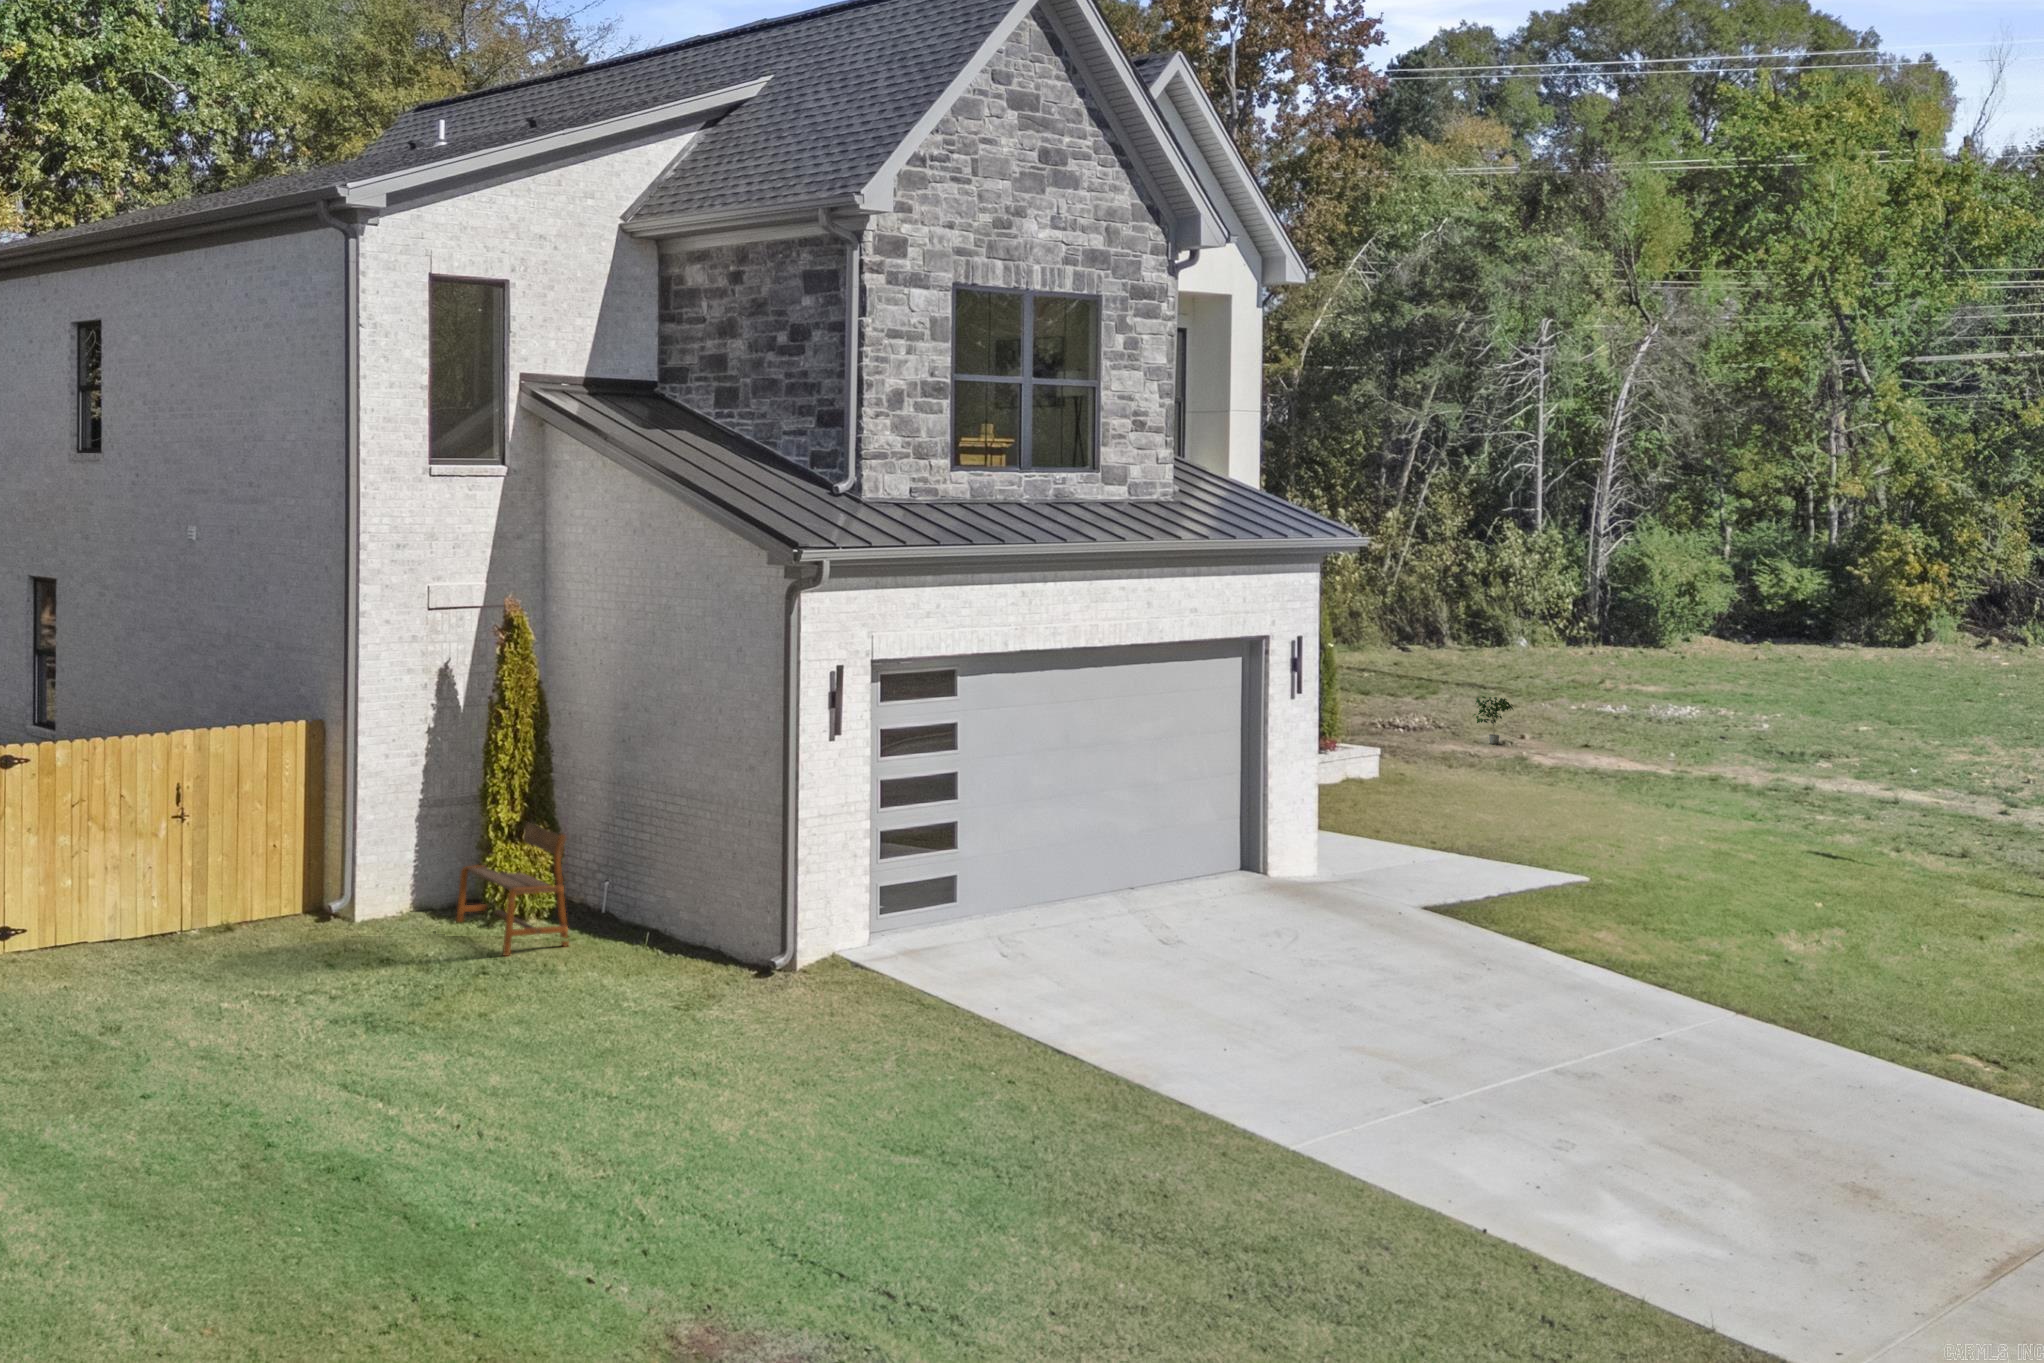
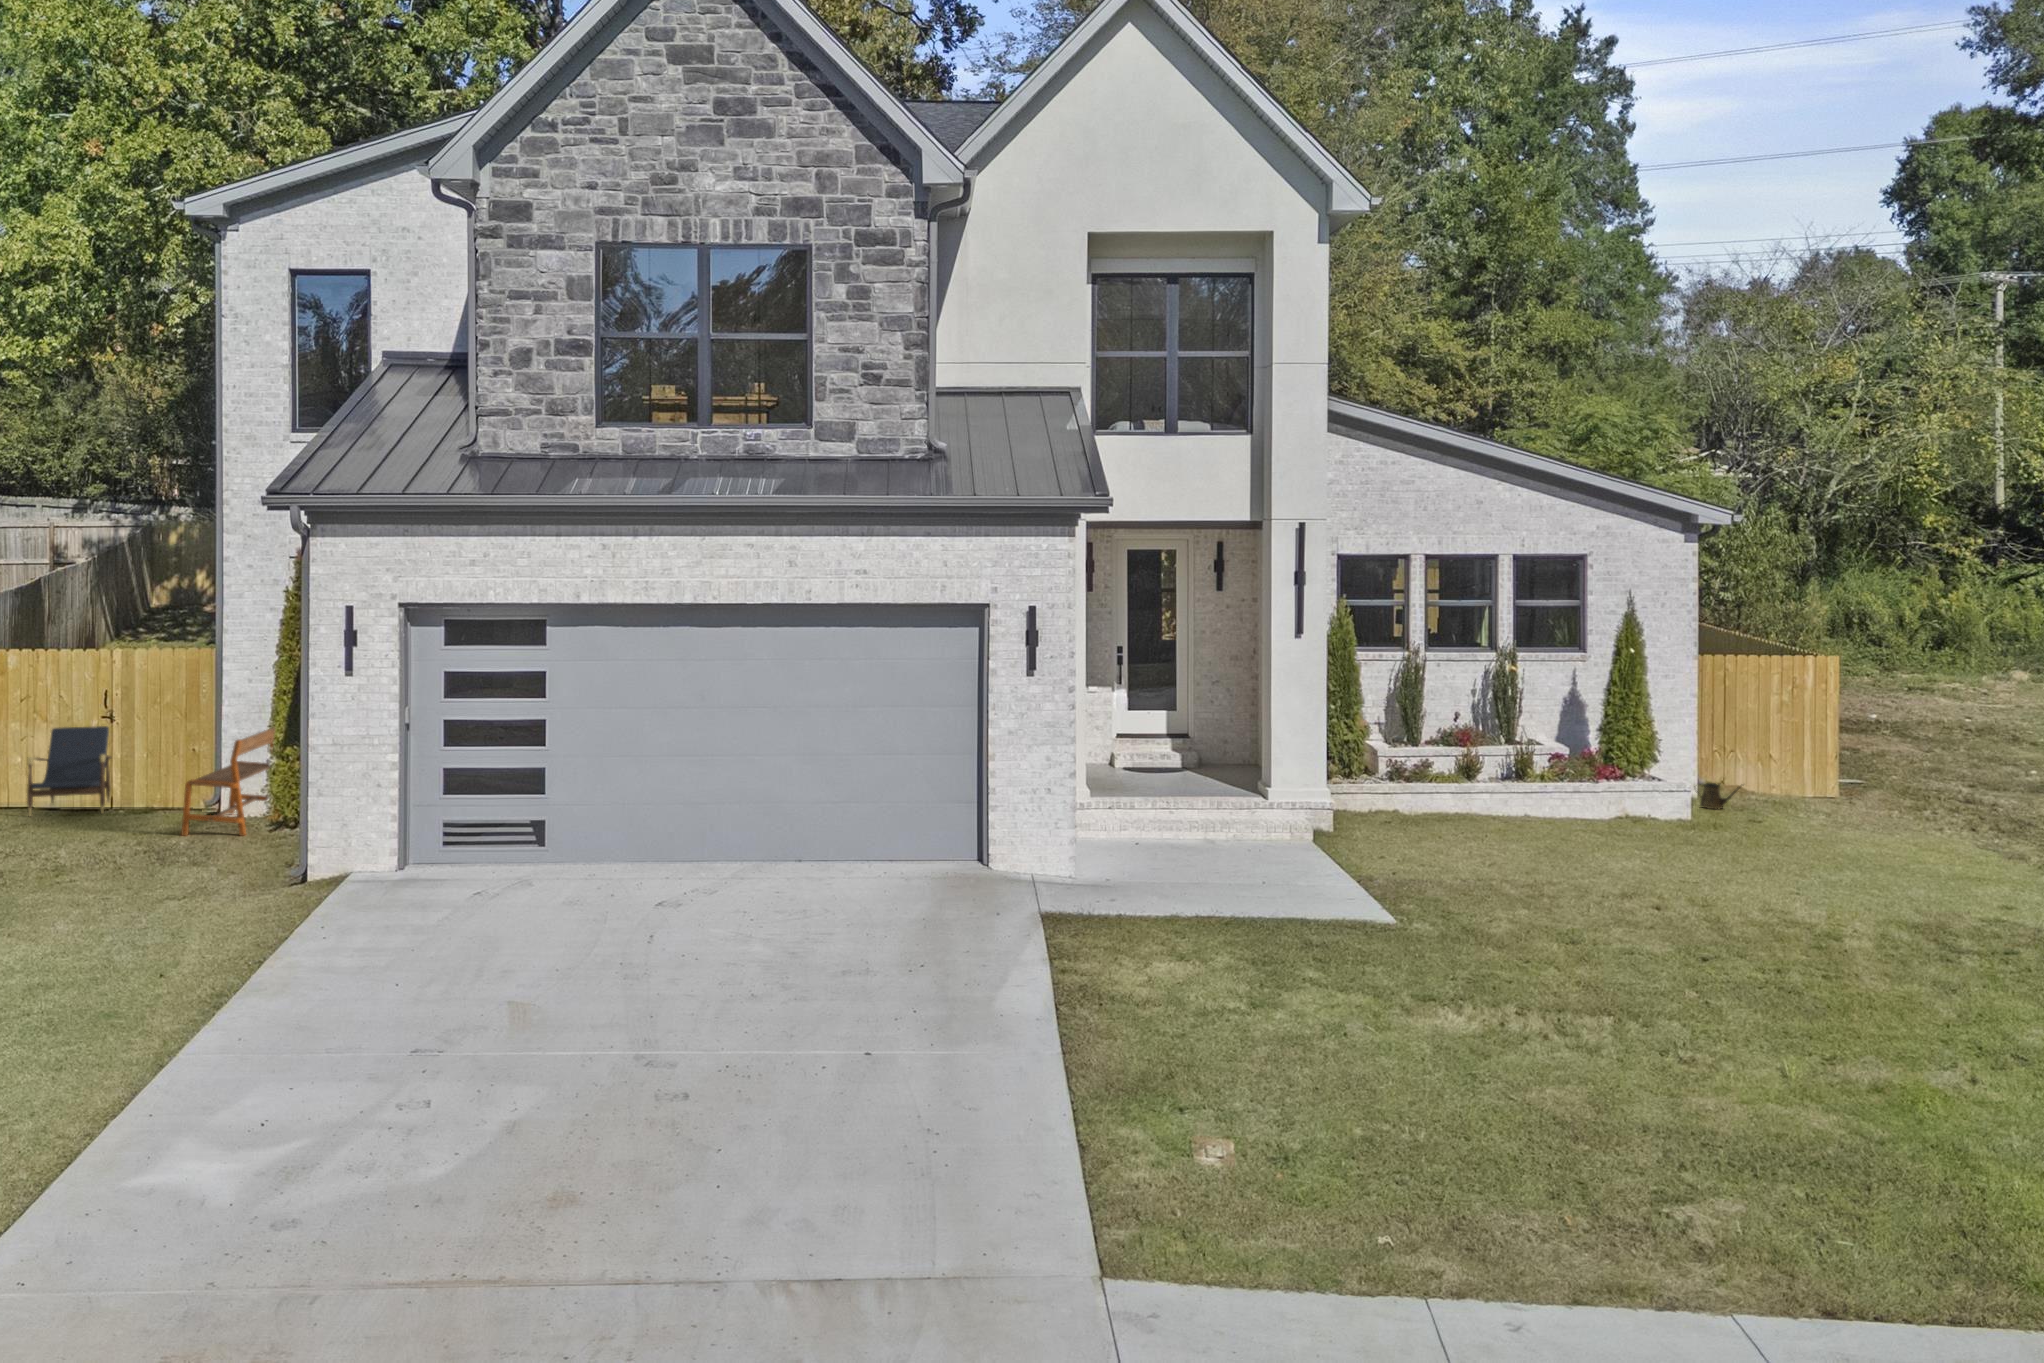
potted plant: present [1473,696,1513,744] -> none [1836,724,1890,786]
watering can: none [1461,747,1499,770] -> present [1700,783,1740,809]
lounge chair: none [209,845,323,968] -> present [27,726,111,816]

